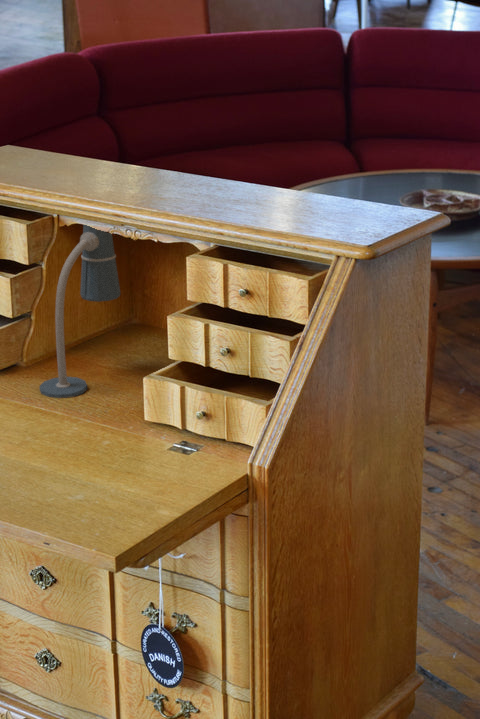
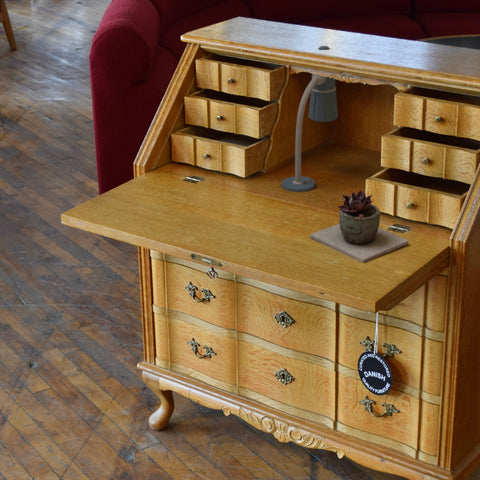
succulent plant: none [52,393,192,500] -> present [310,190,408,263]

